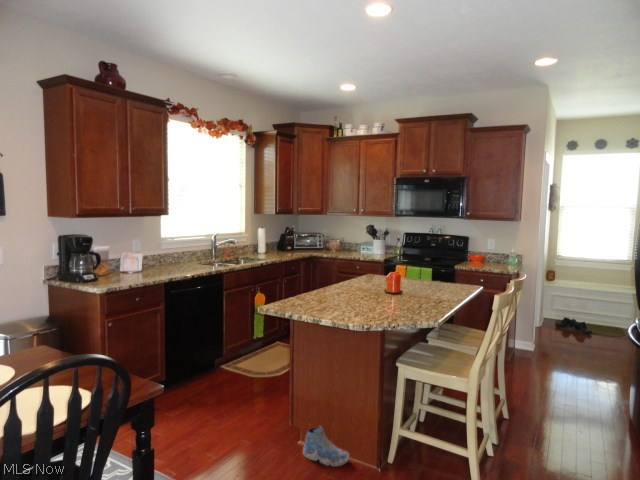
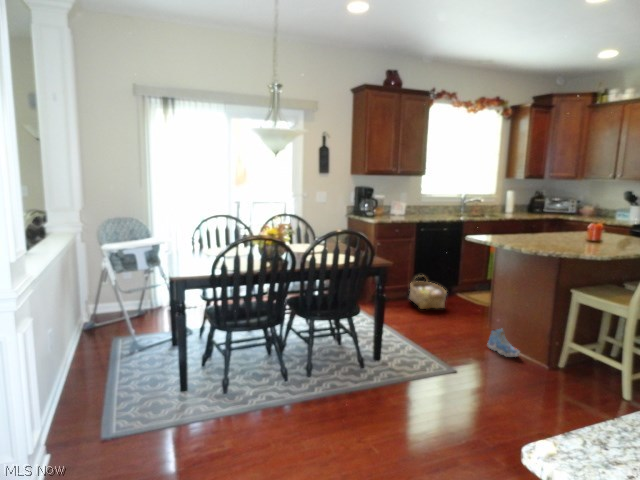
woven basket: none [165,357,220,411] -> present [410,278,446,309]

